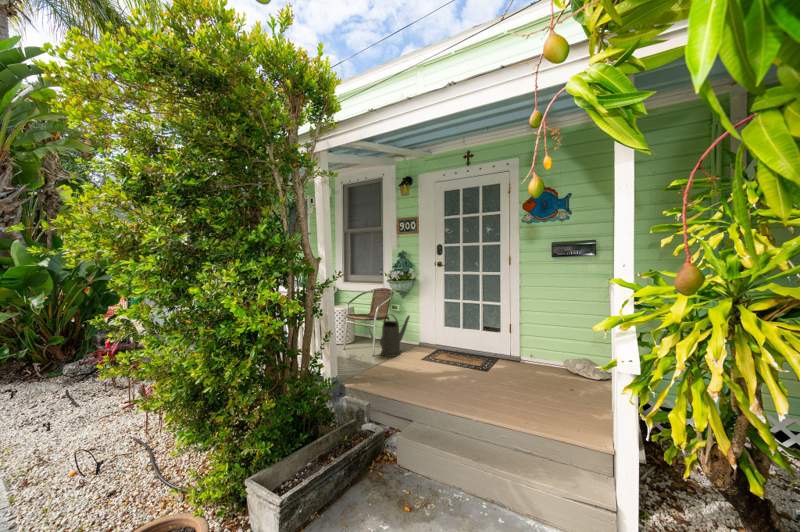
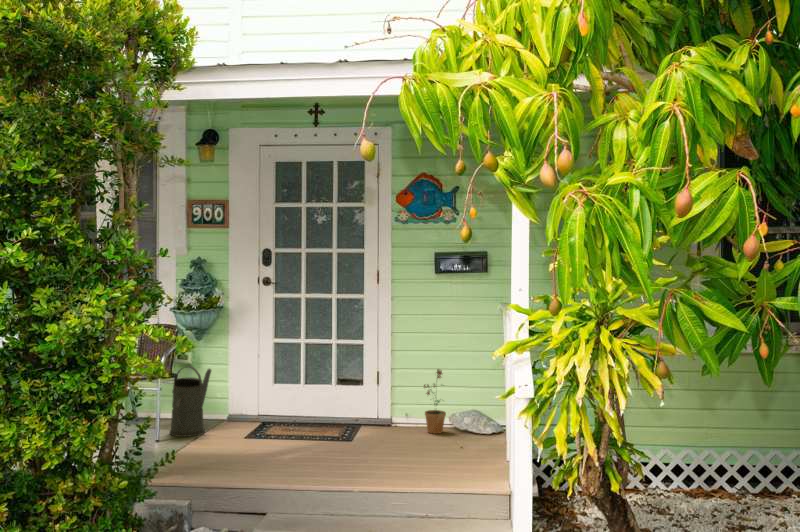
potted plant: none [542,326,560,373] -> present [424,369,446,434]

